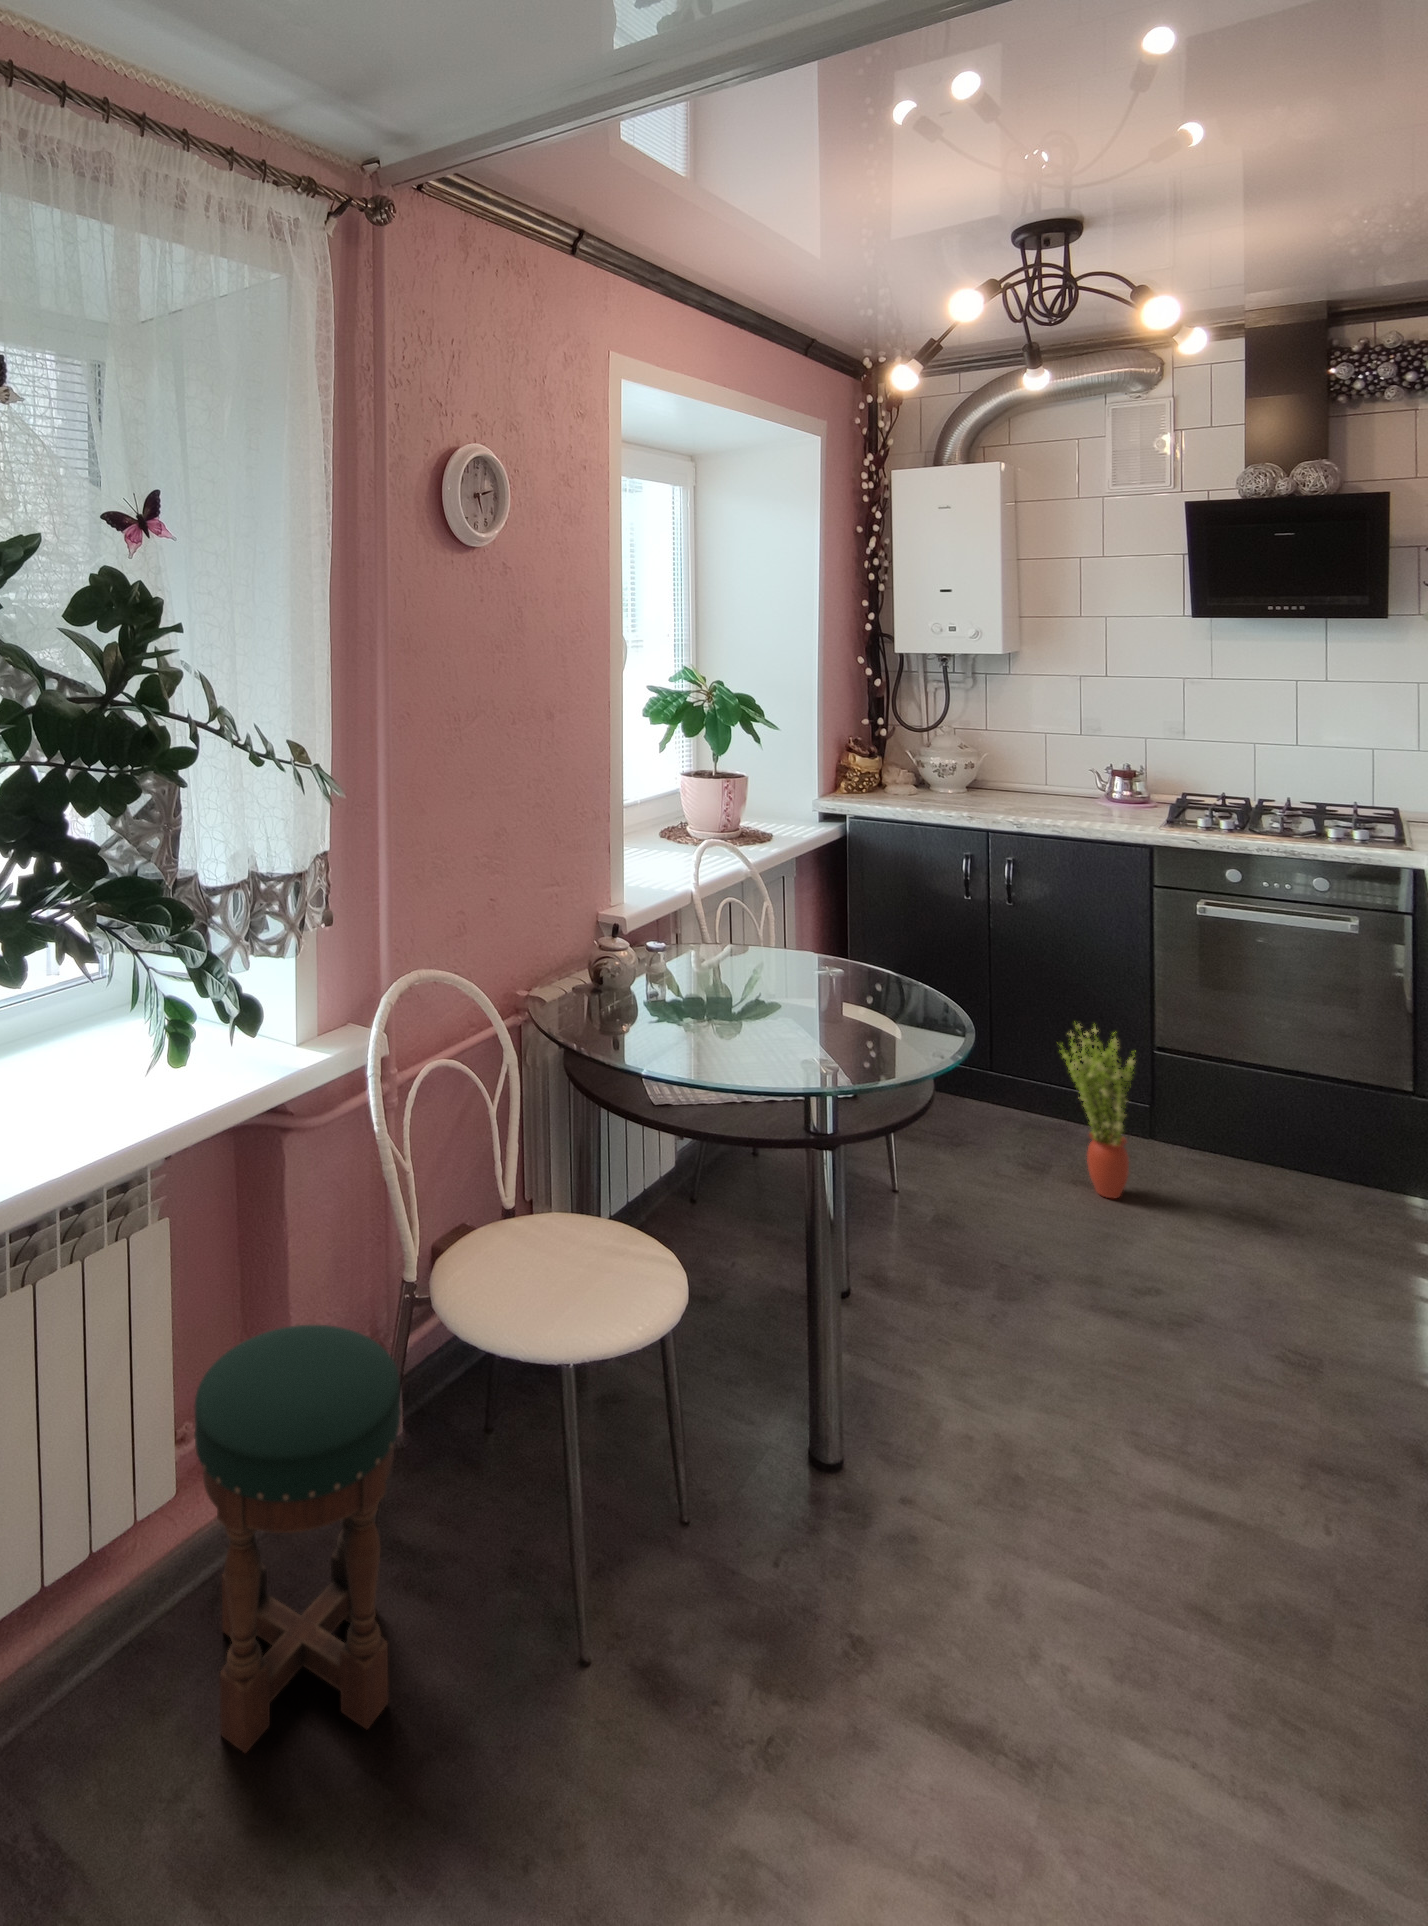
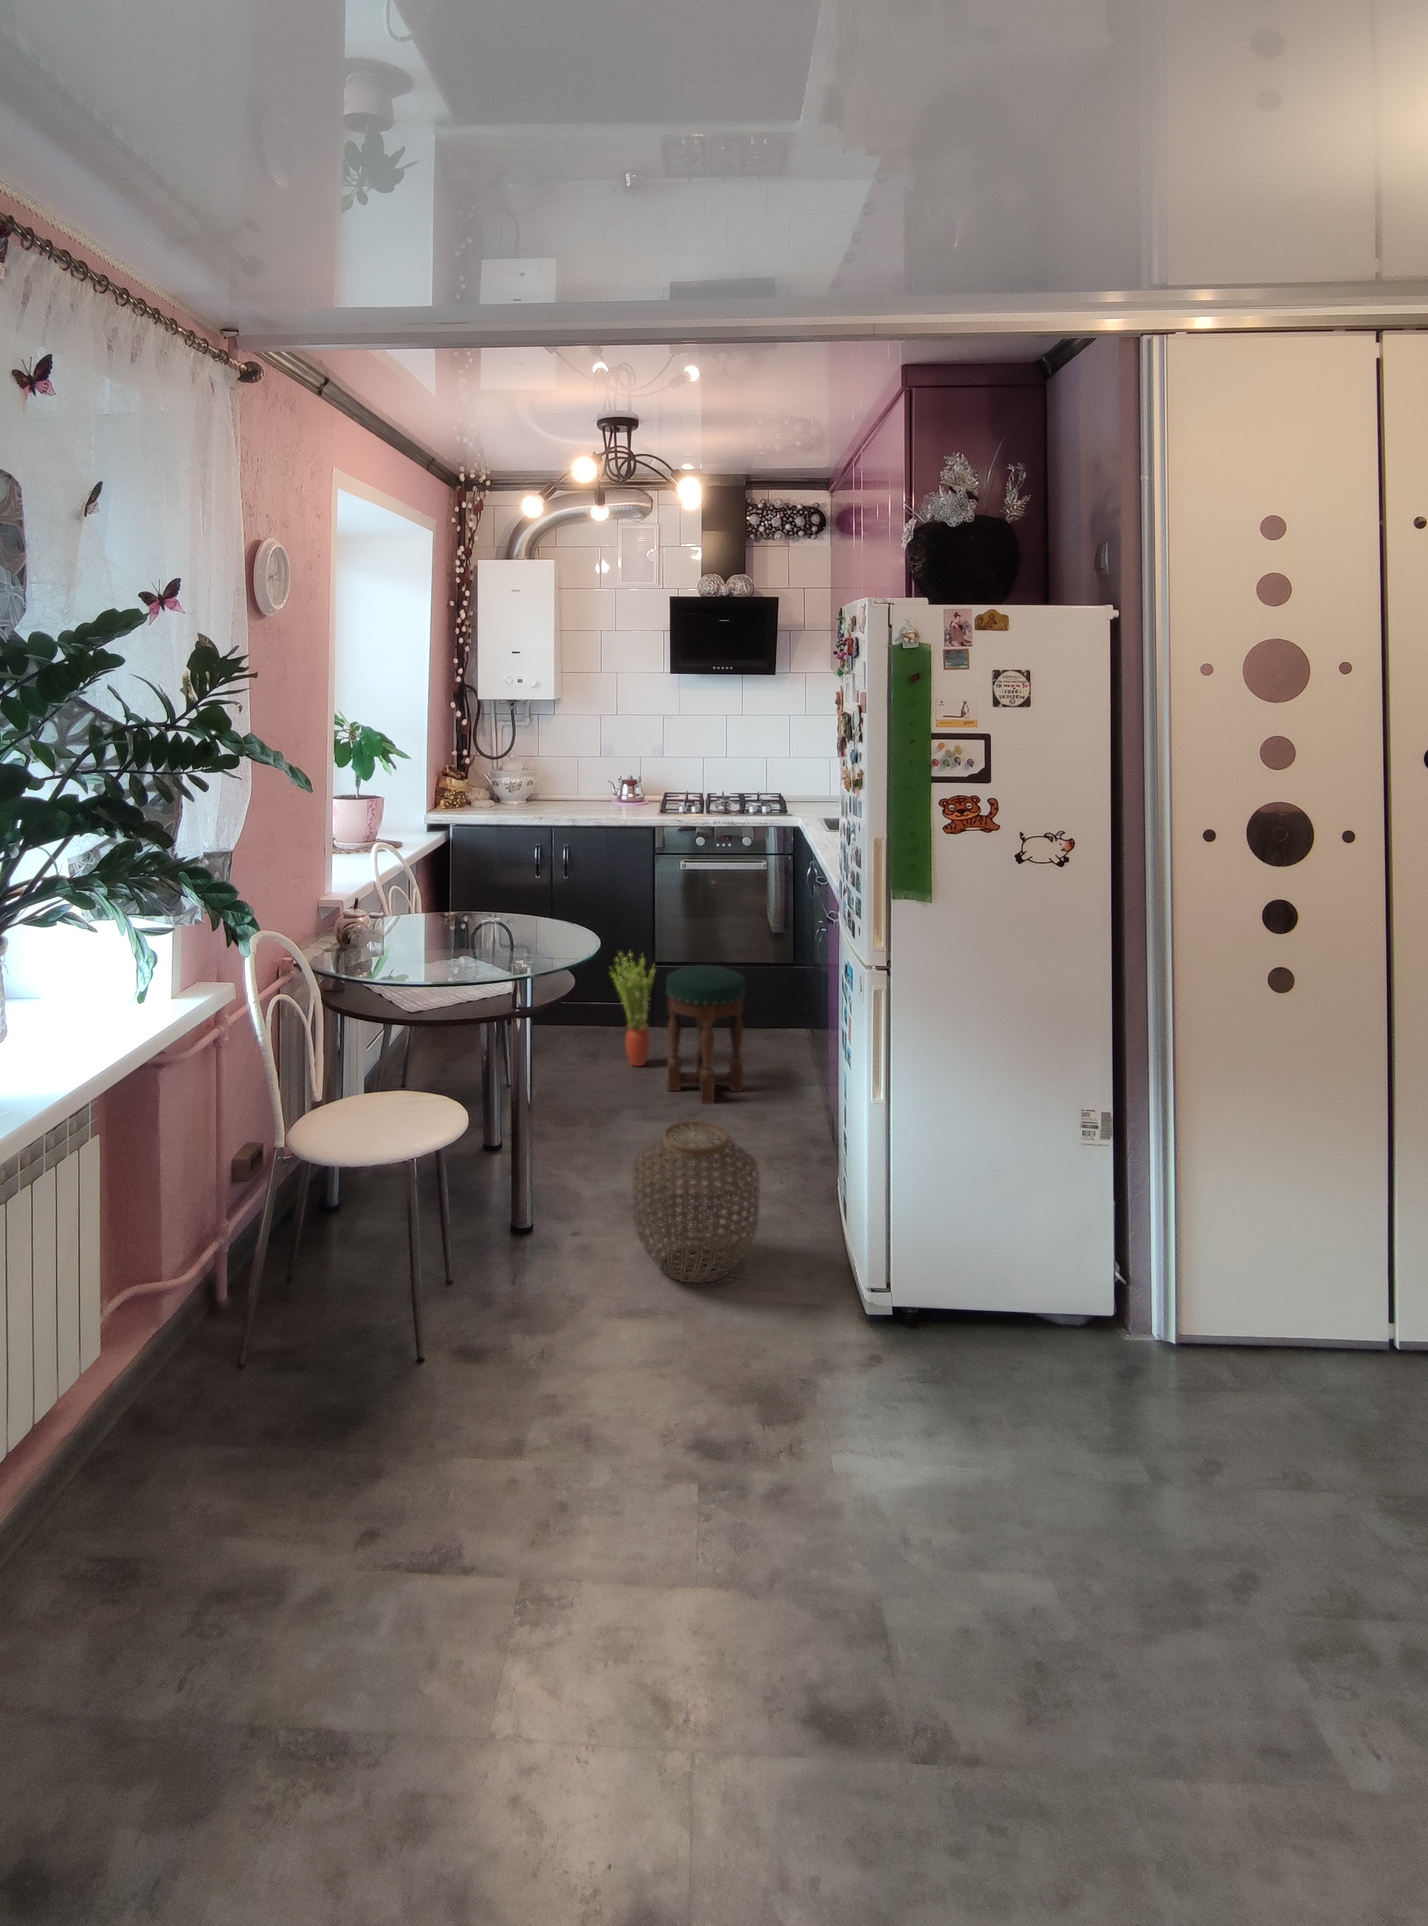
stool: present [194,1325,401,1753] -> present [666,965,745,1104]
woven basket: none [988,1370,1244,1688] -> present [633,1121,759,1283]

